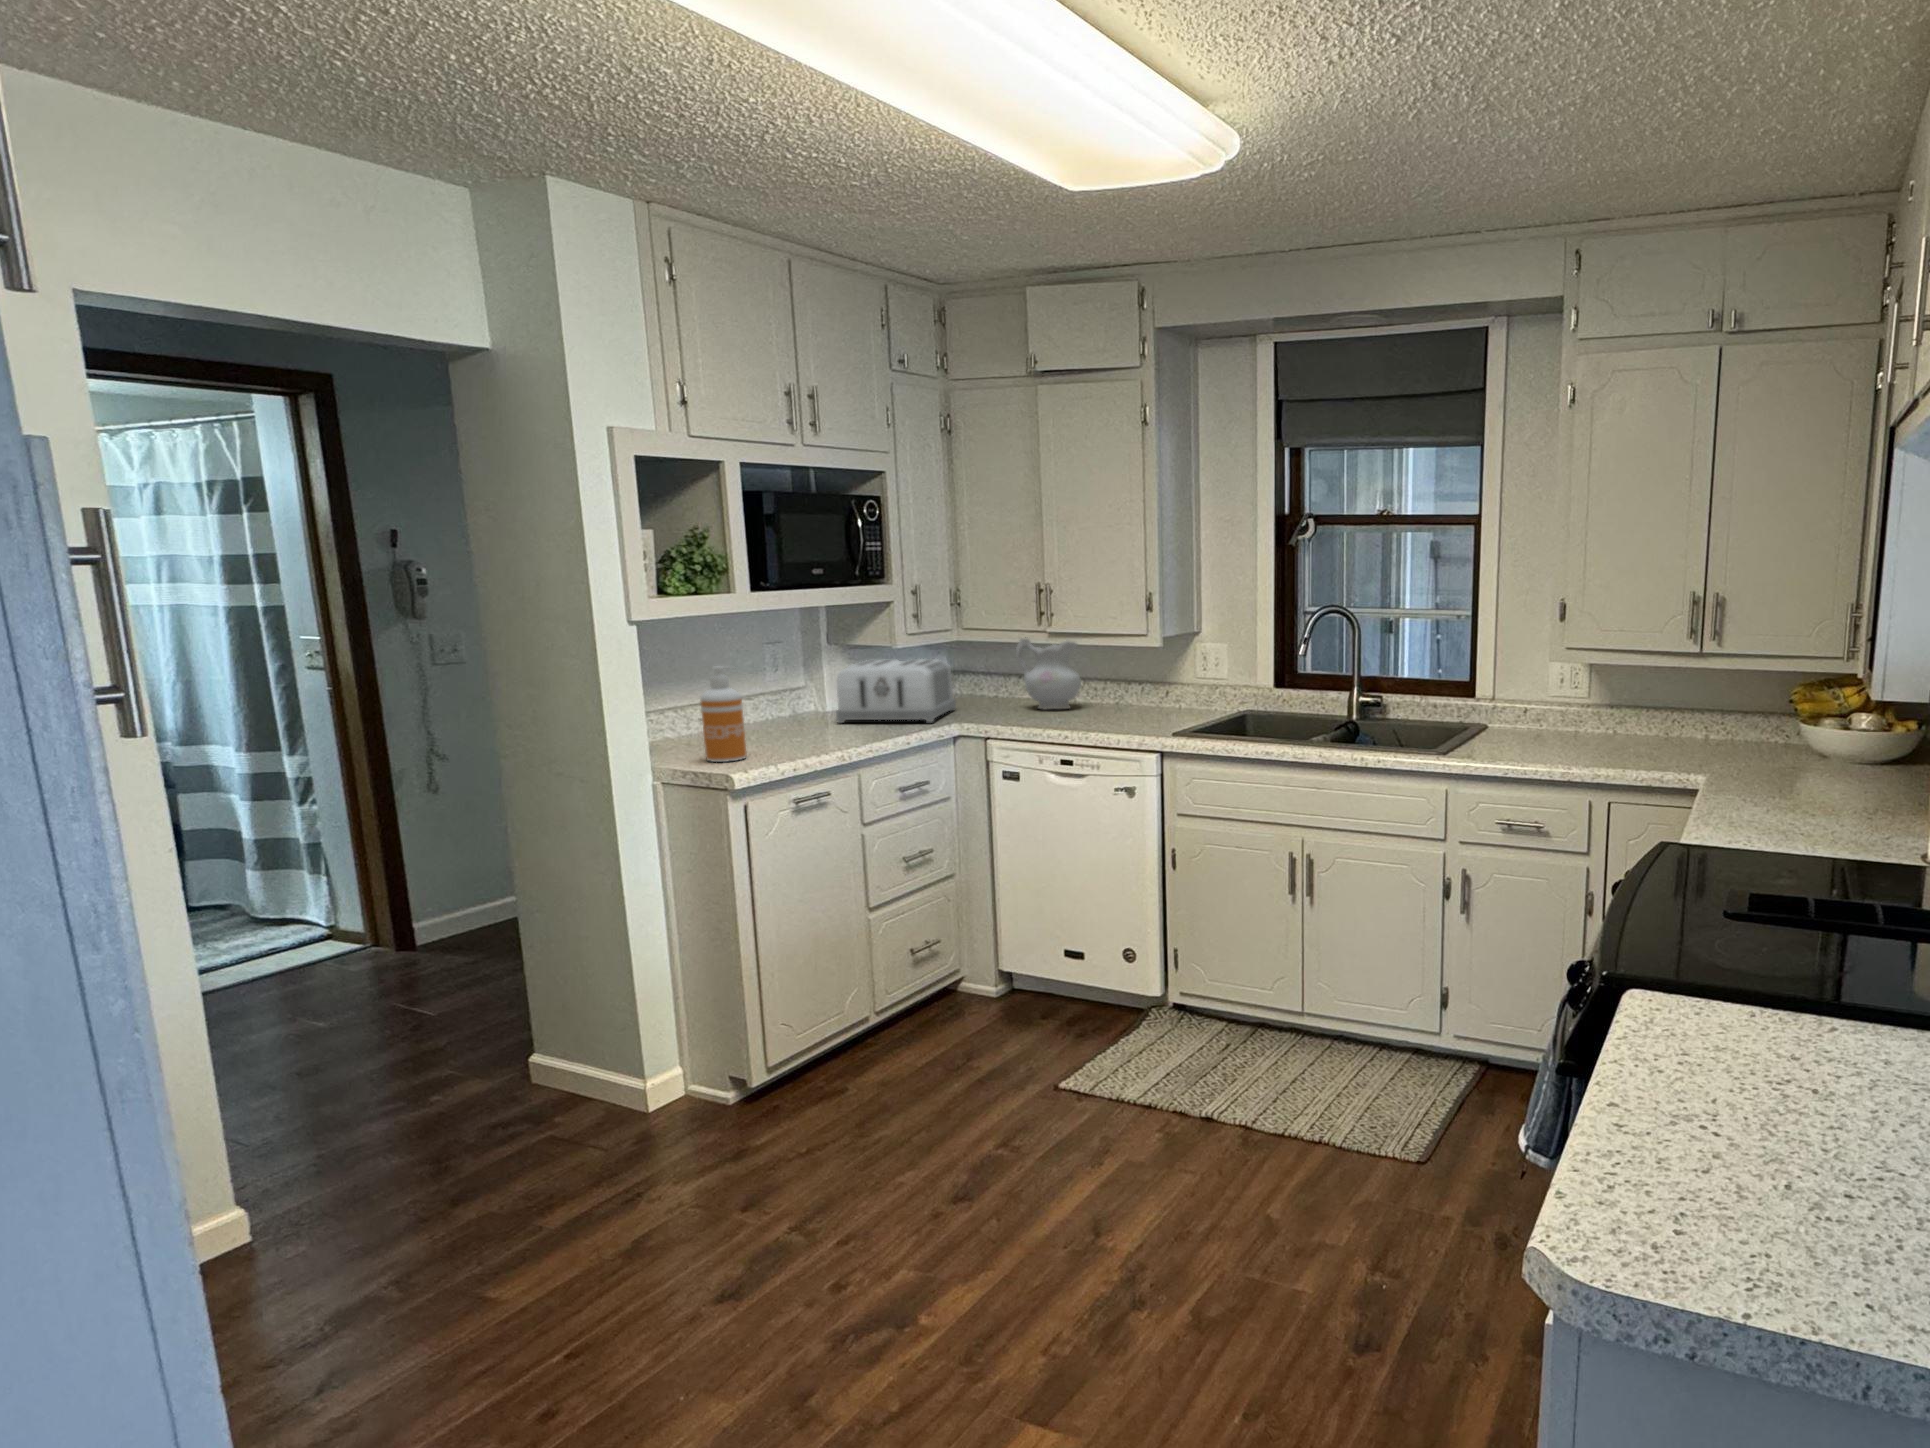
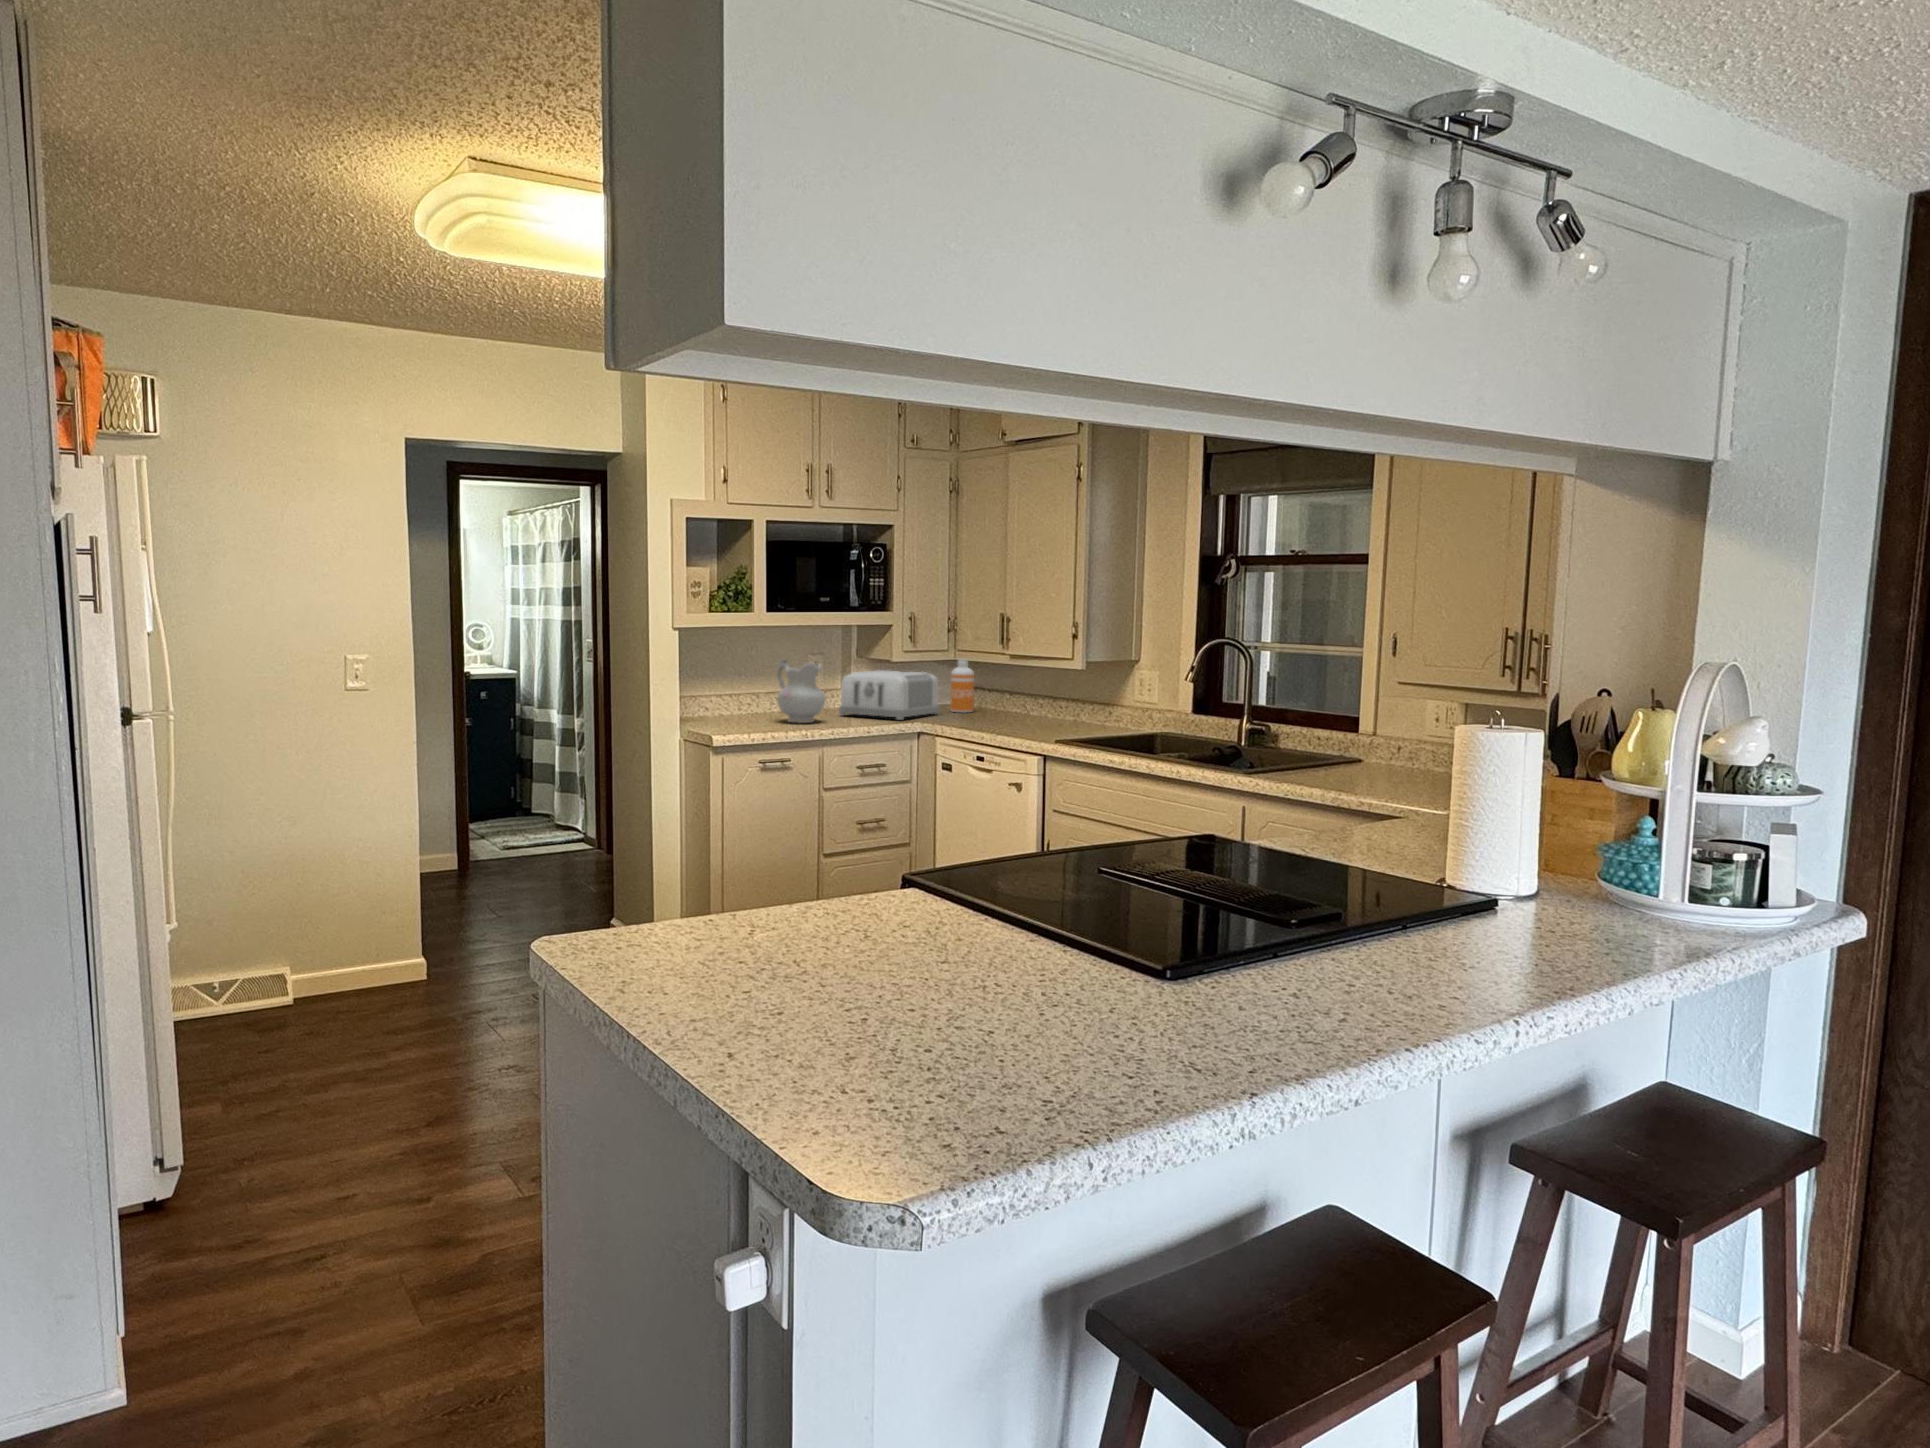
ceramic pitcher: present [1016,637,1081,709] -> present [777,659,825,723]
soap dispenser: present [700,666,747,762] -> present [950,660,974,712]

